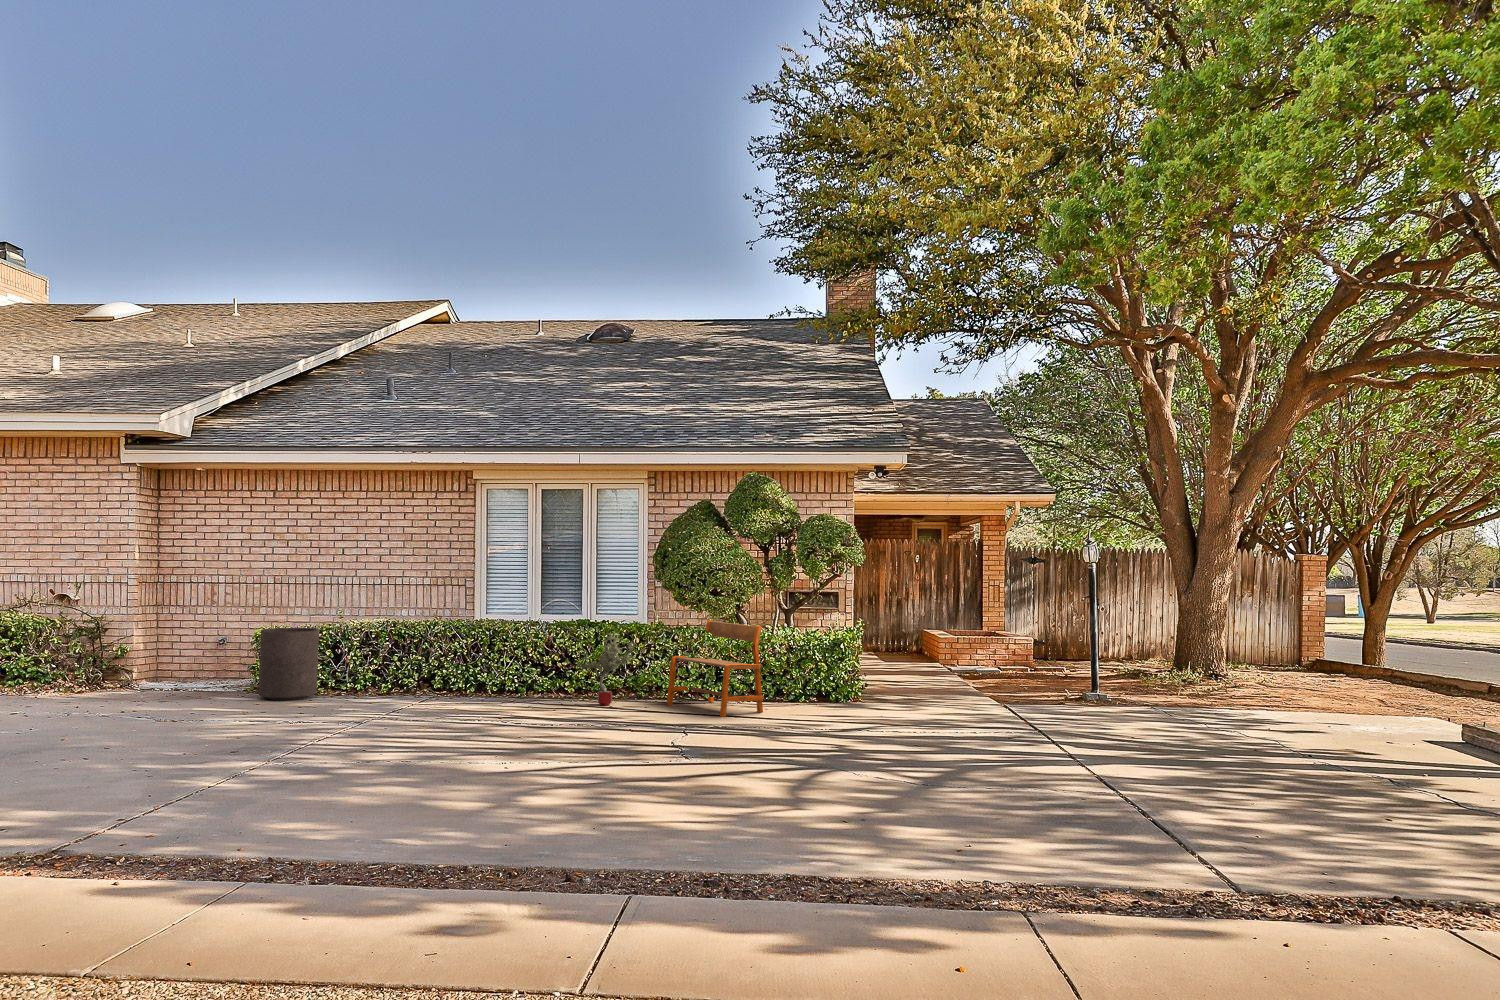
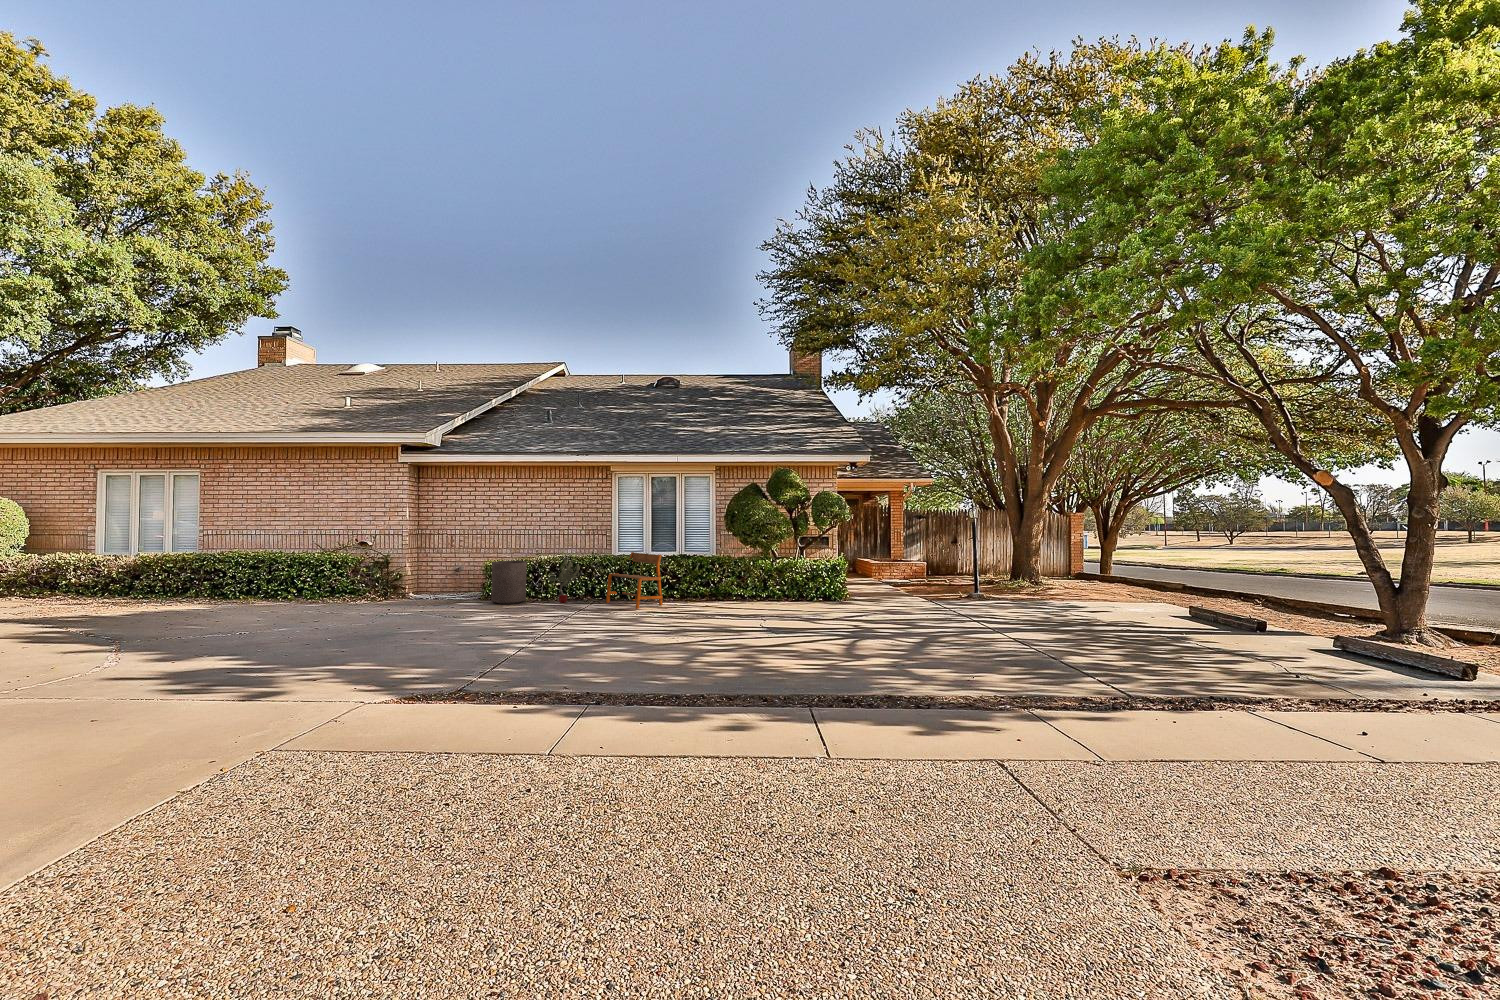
bench: present [667,620,763,717] -> present [606,552,663,609]
potted tree: present [577,633,635,706] -> present [547,560,580,603]

